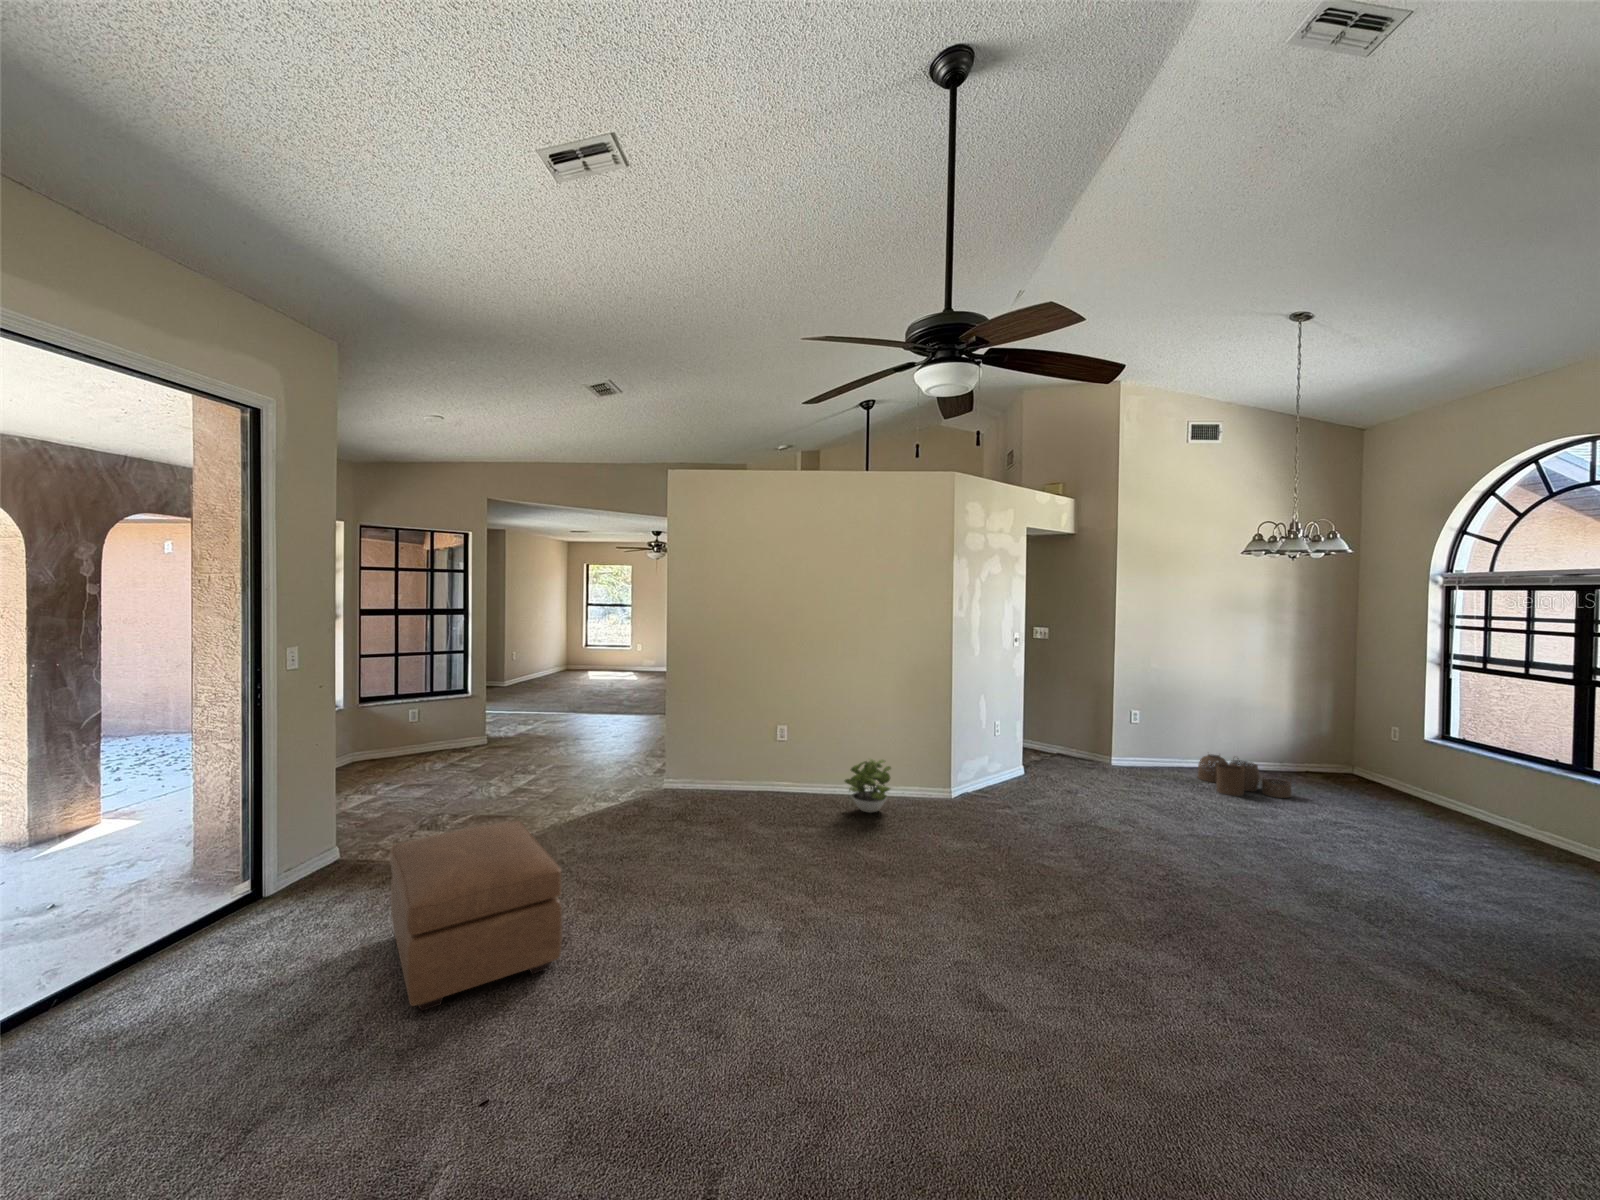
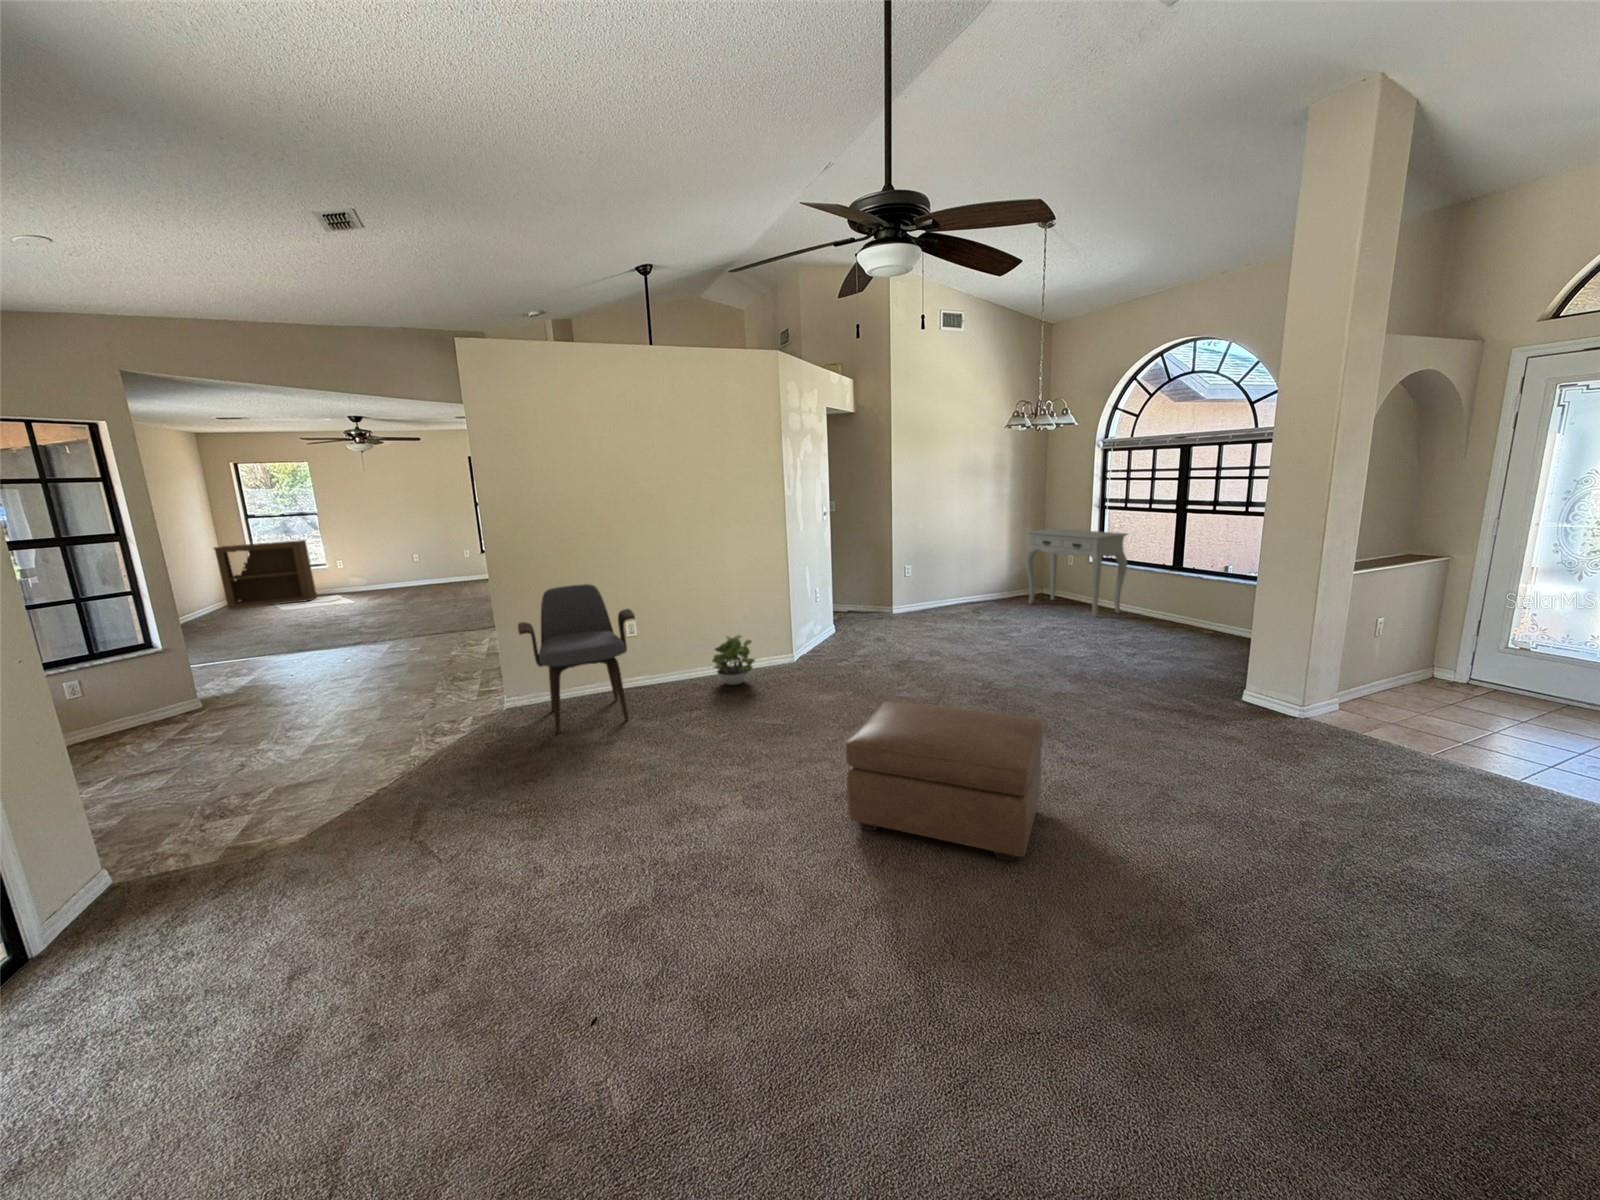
bookshelf: none [558,624,617,674] -> present [213,540,317,609]
armchair: none [665,686,769,825] -> present [518,584,635,734]
console table: none [1316,687,1485,824] -> present [1025,529,1128,617]
woven basket: present [1198,754,1292,798] -> none [953,590,1018,620]
ottoman: present [390,821,562,1011] -> present [845,701,1043,861]

